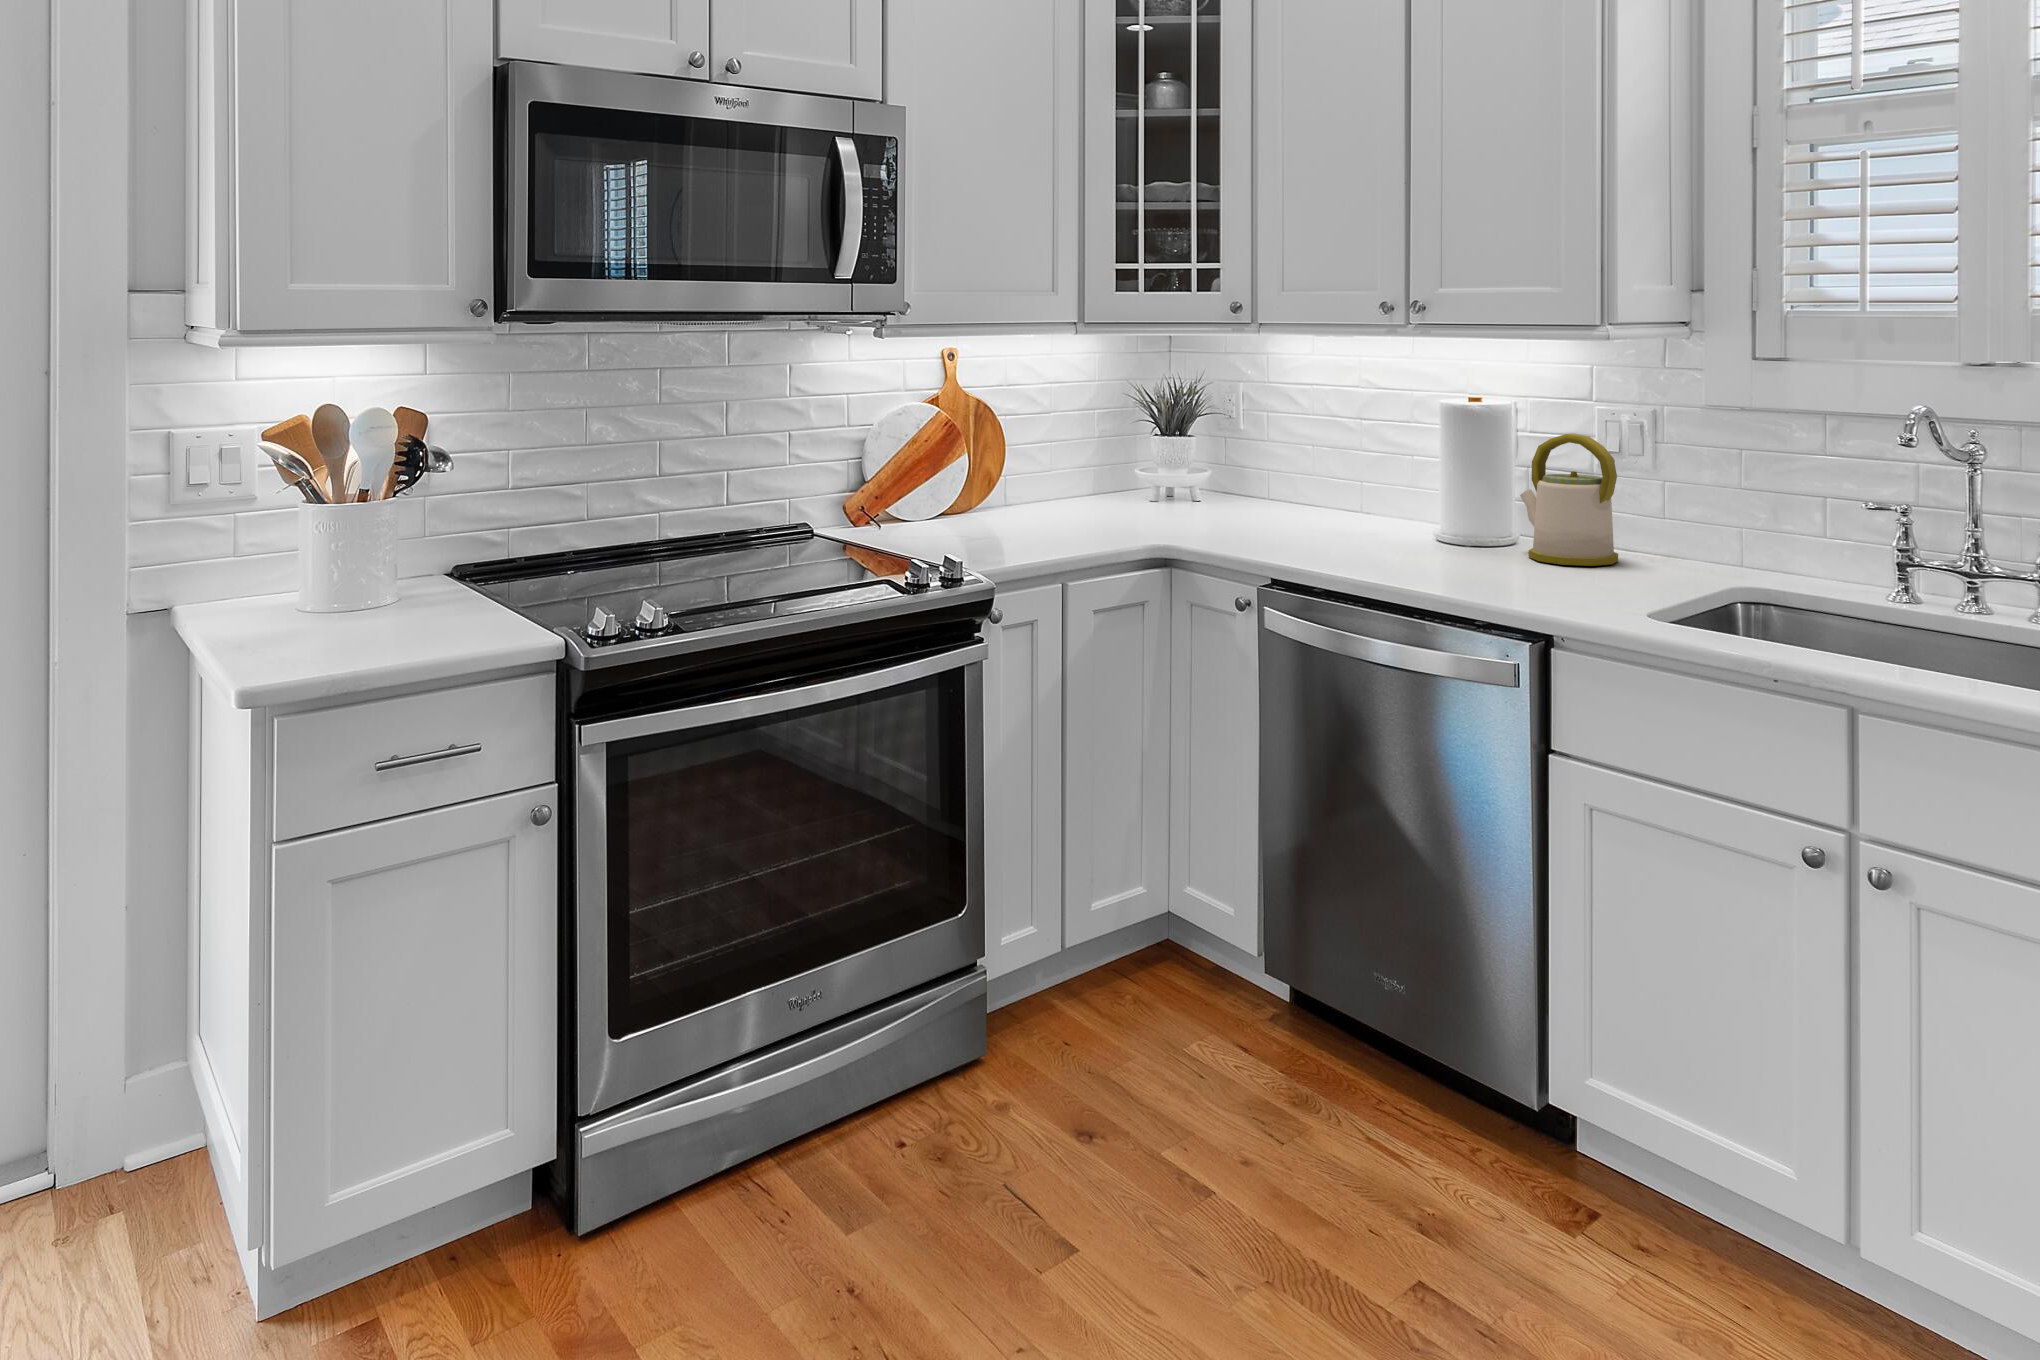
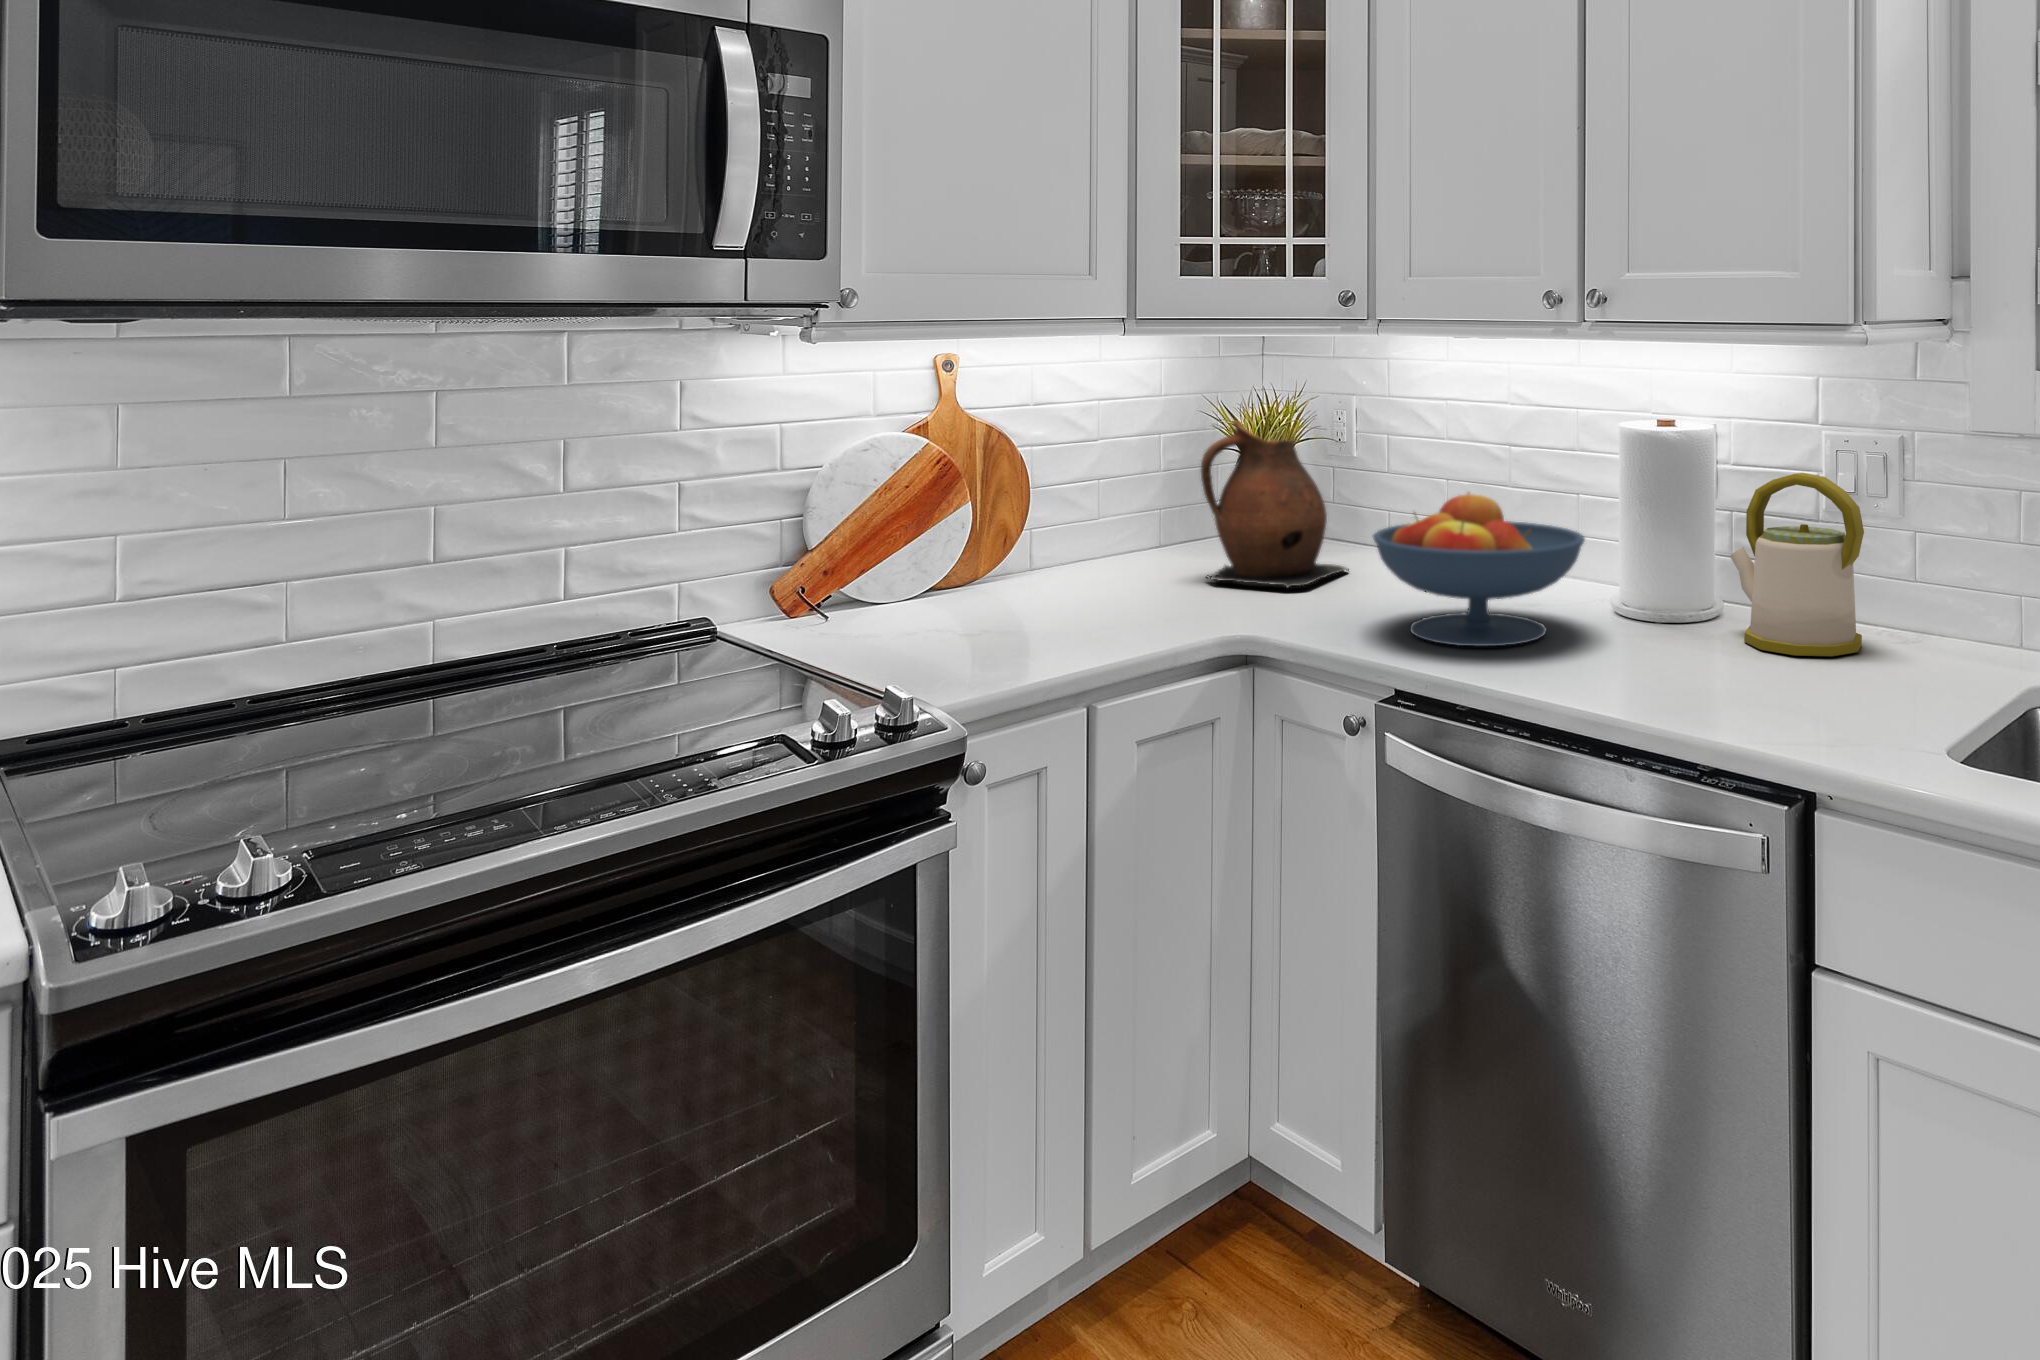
ceramic pitcher: none [1129,397,1239,520] -> present [1201,421,1348,588]
fruit bowl: none [1255,447,1410,554] -> present [1373,492,1585,646]

